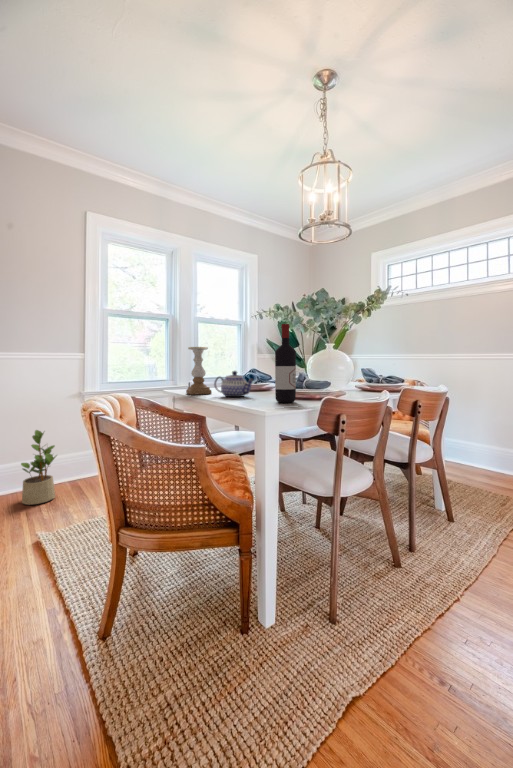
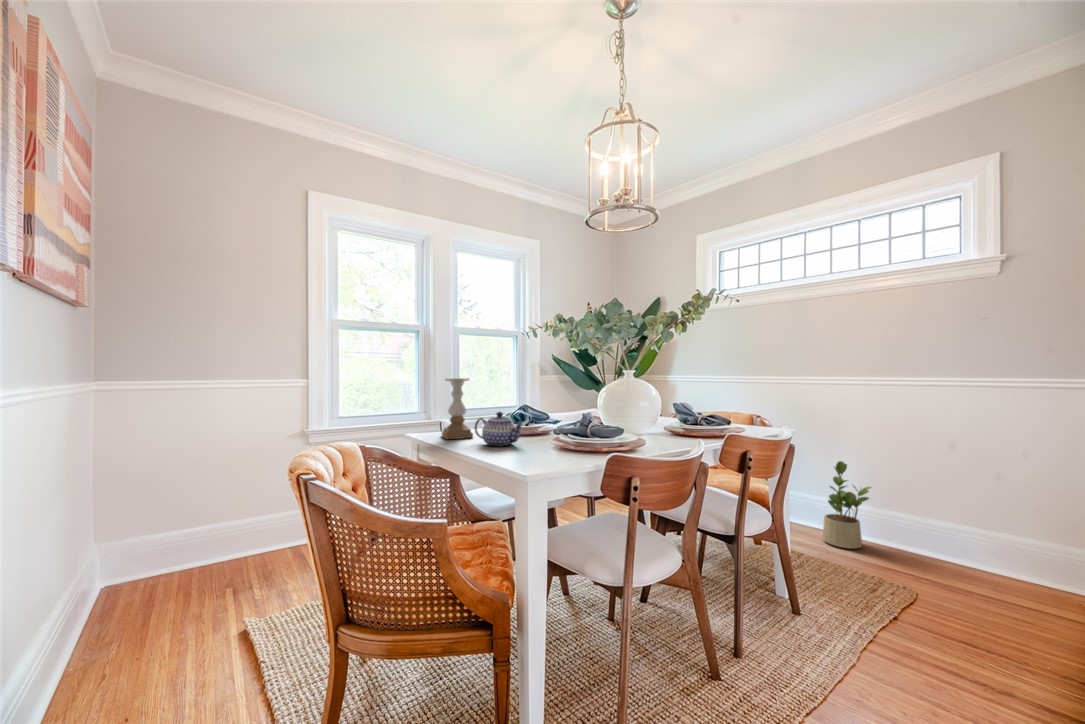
wine bottle: present [275,324,296,403] -> none [545,361,571,461]
potted plant: present [21,430,56,505] -> present [823,461,871,548]

